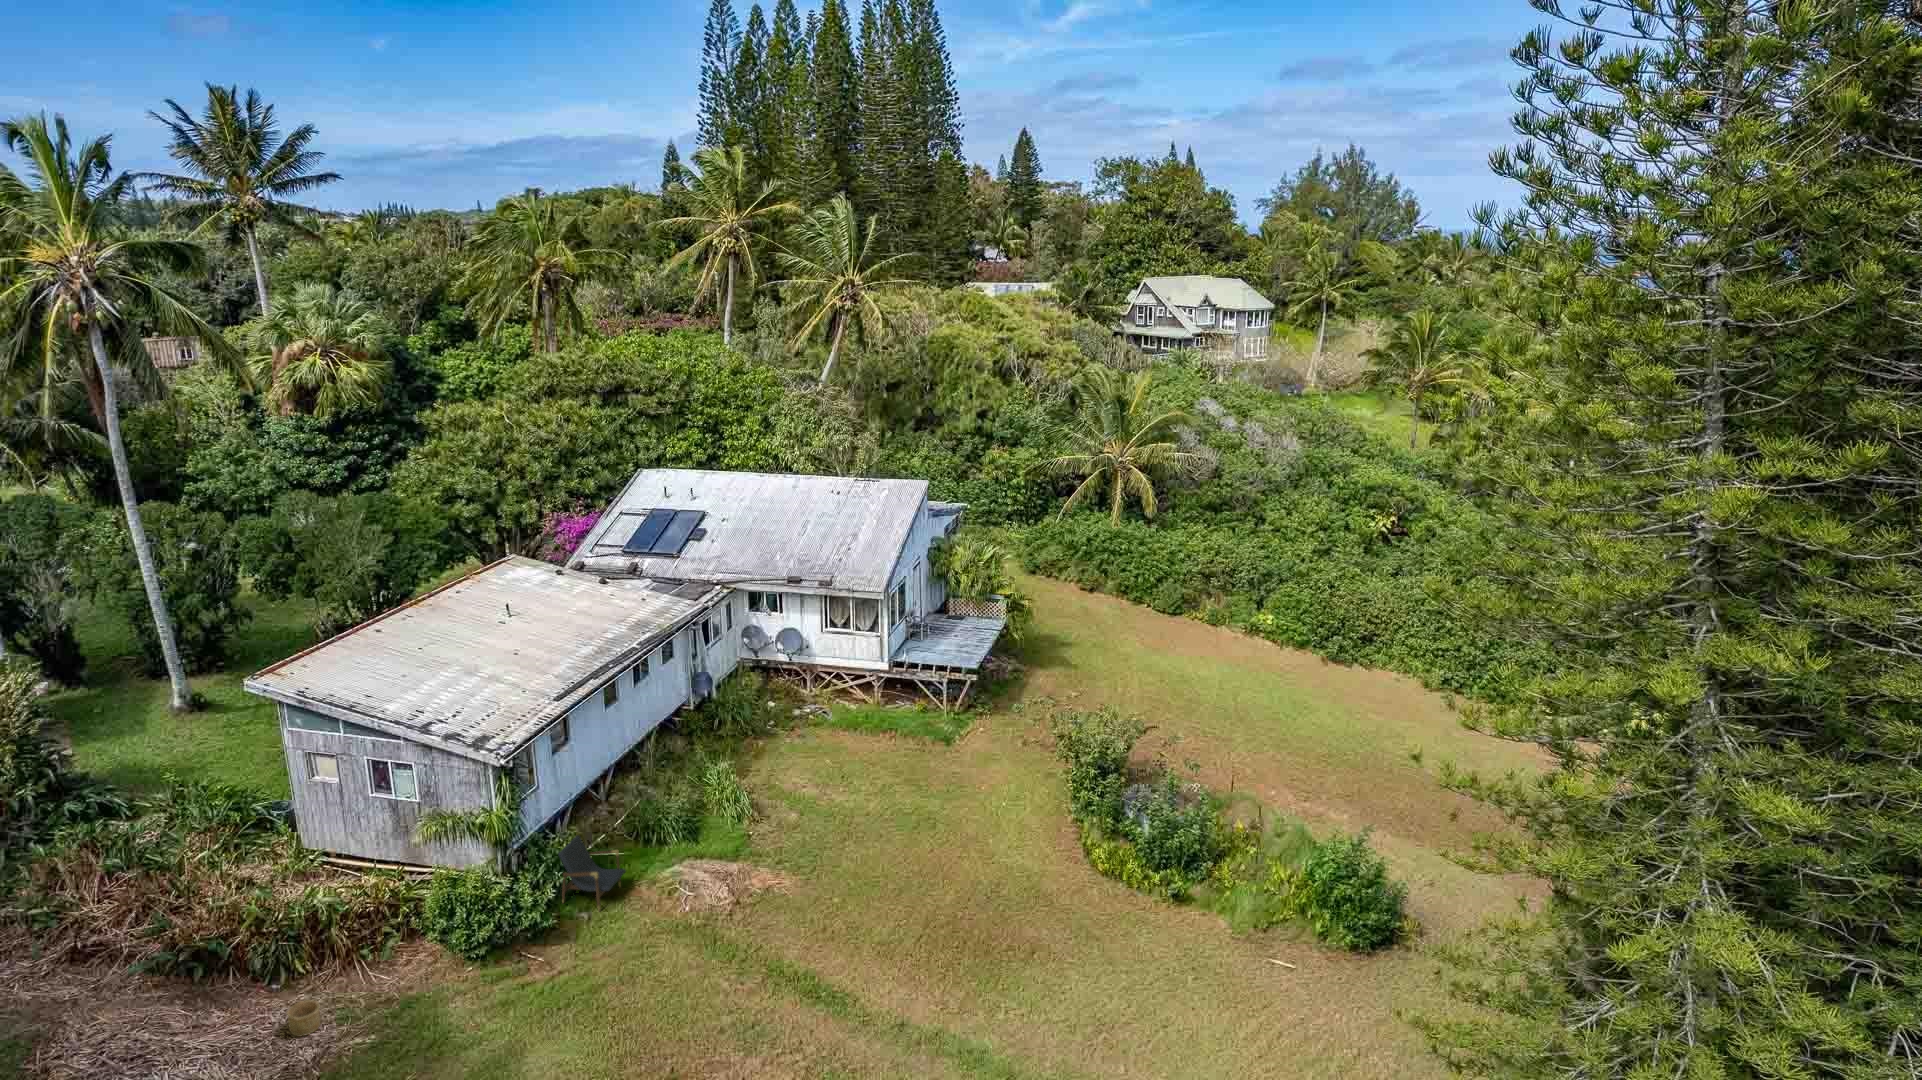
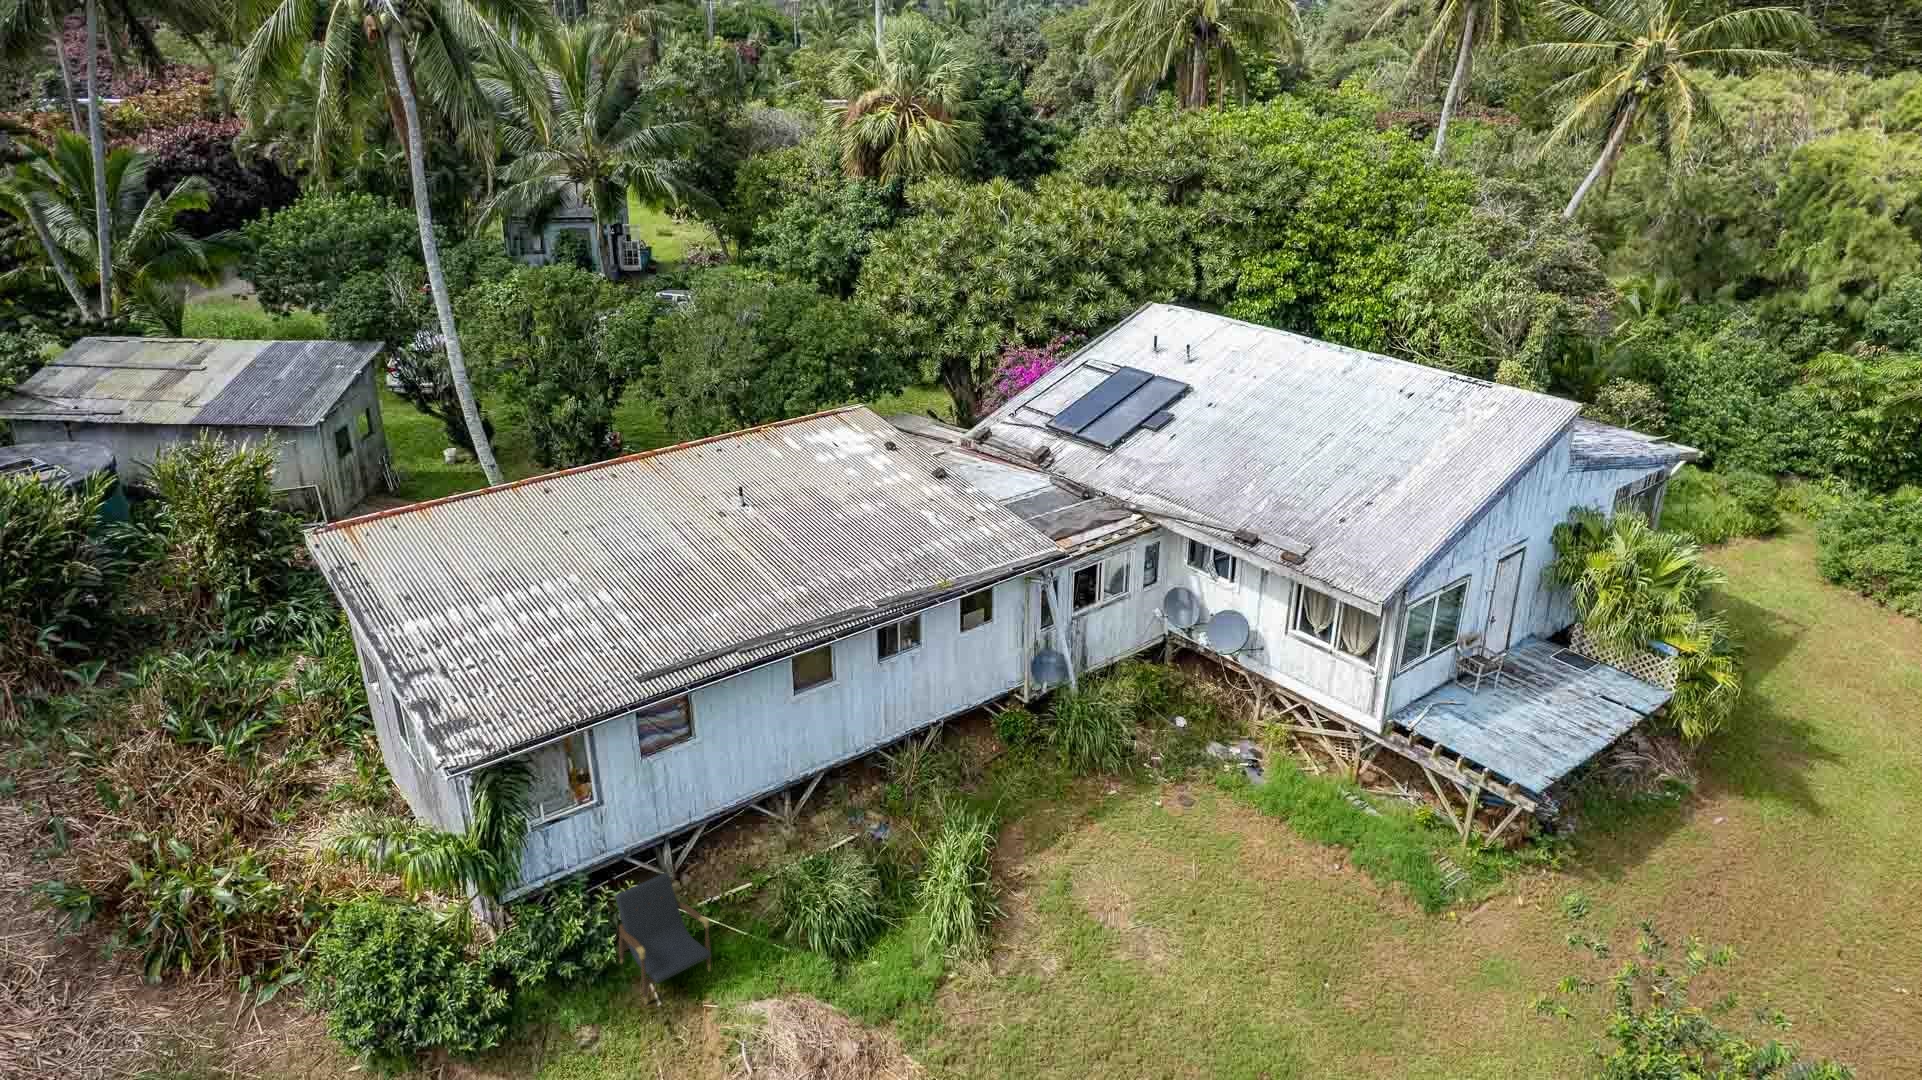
wooden bucket: present [287,1000,321,1037] -> none [173,982,223,1033]

